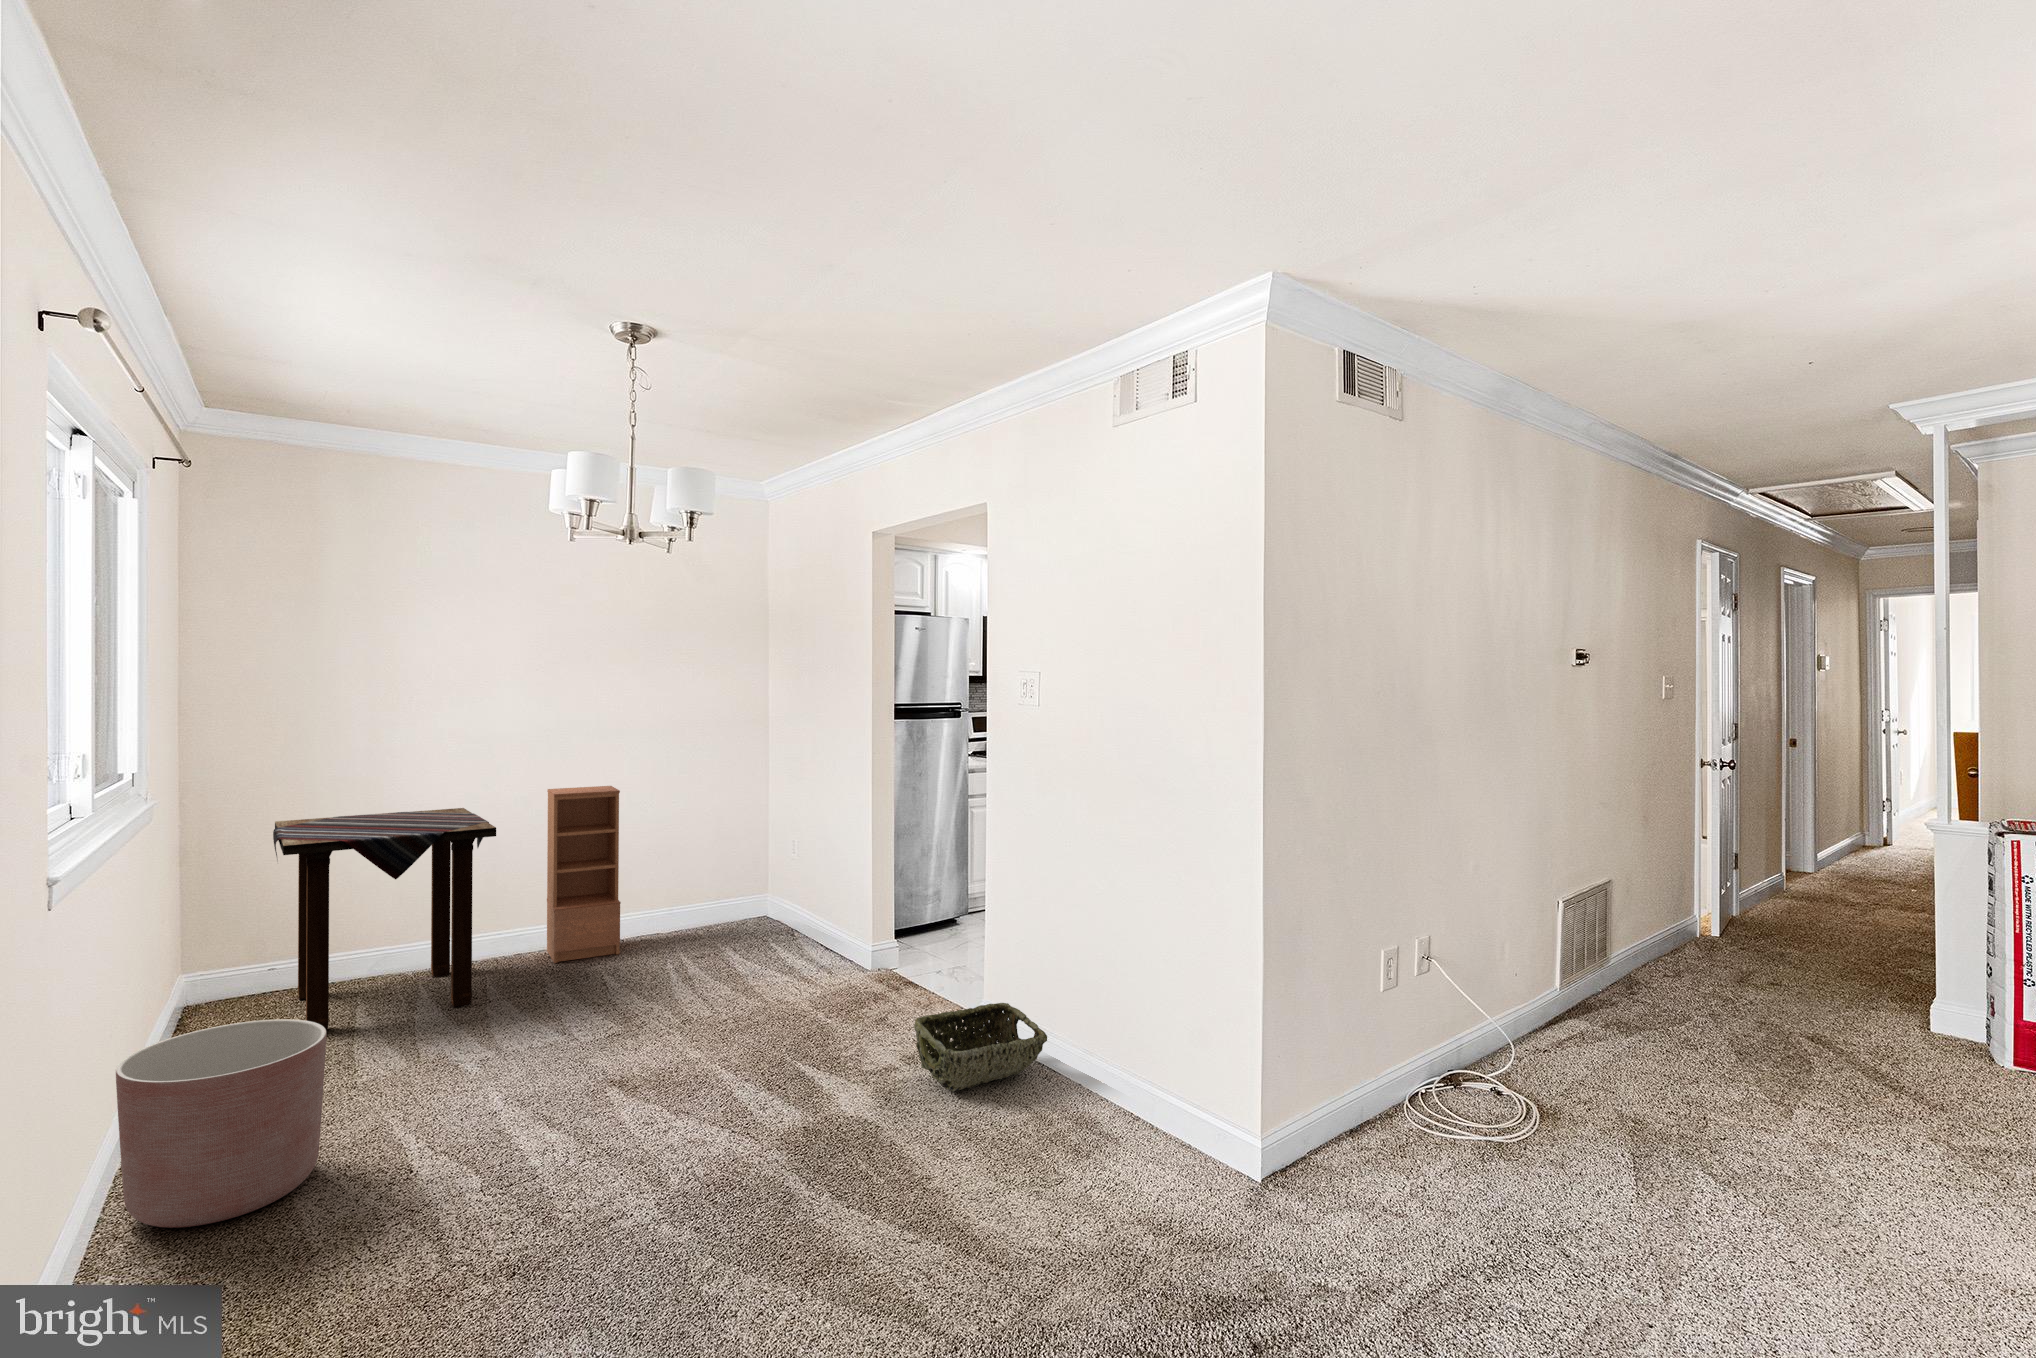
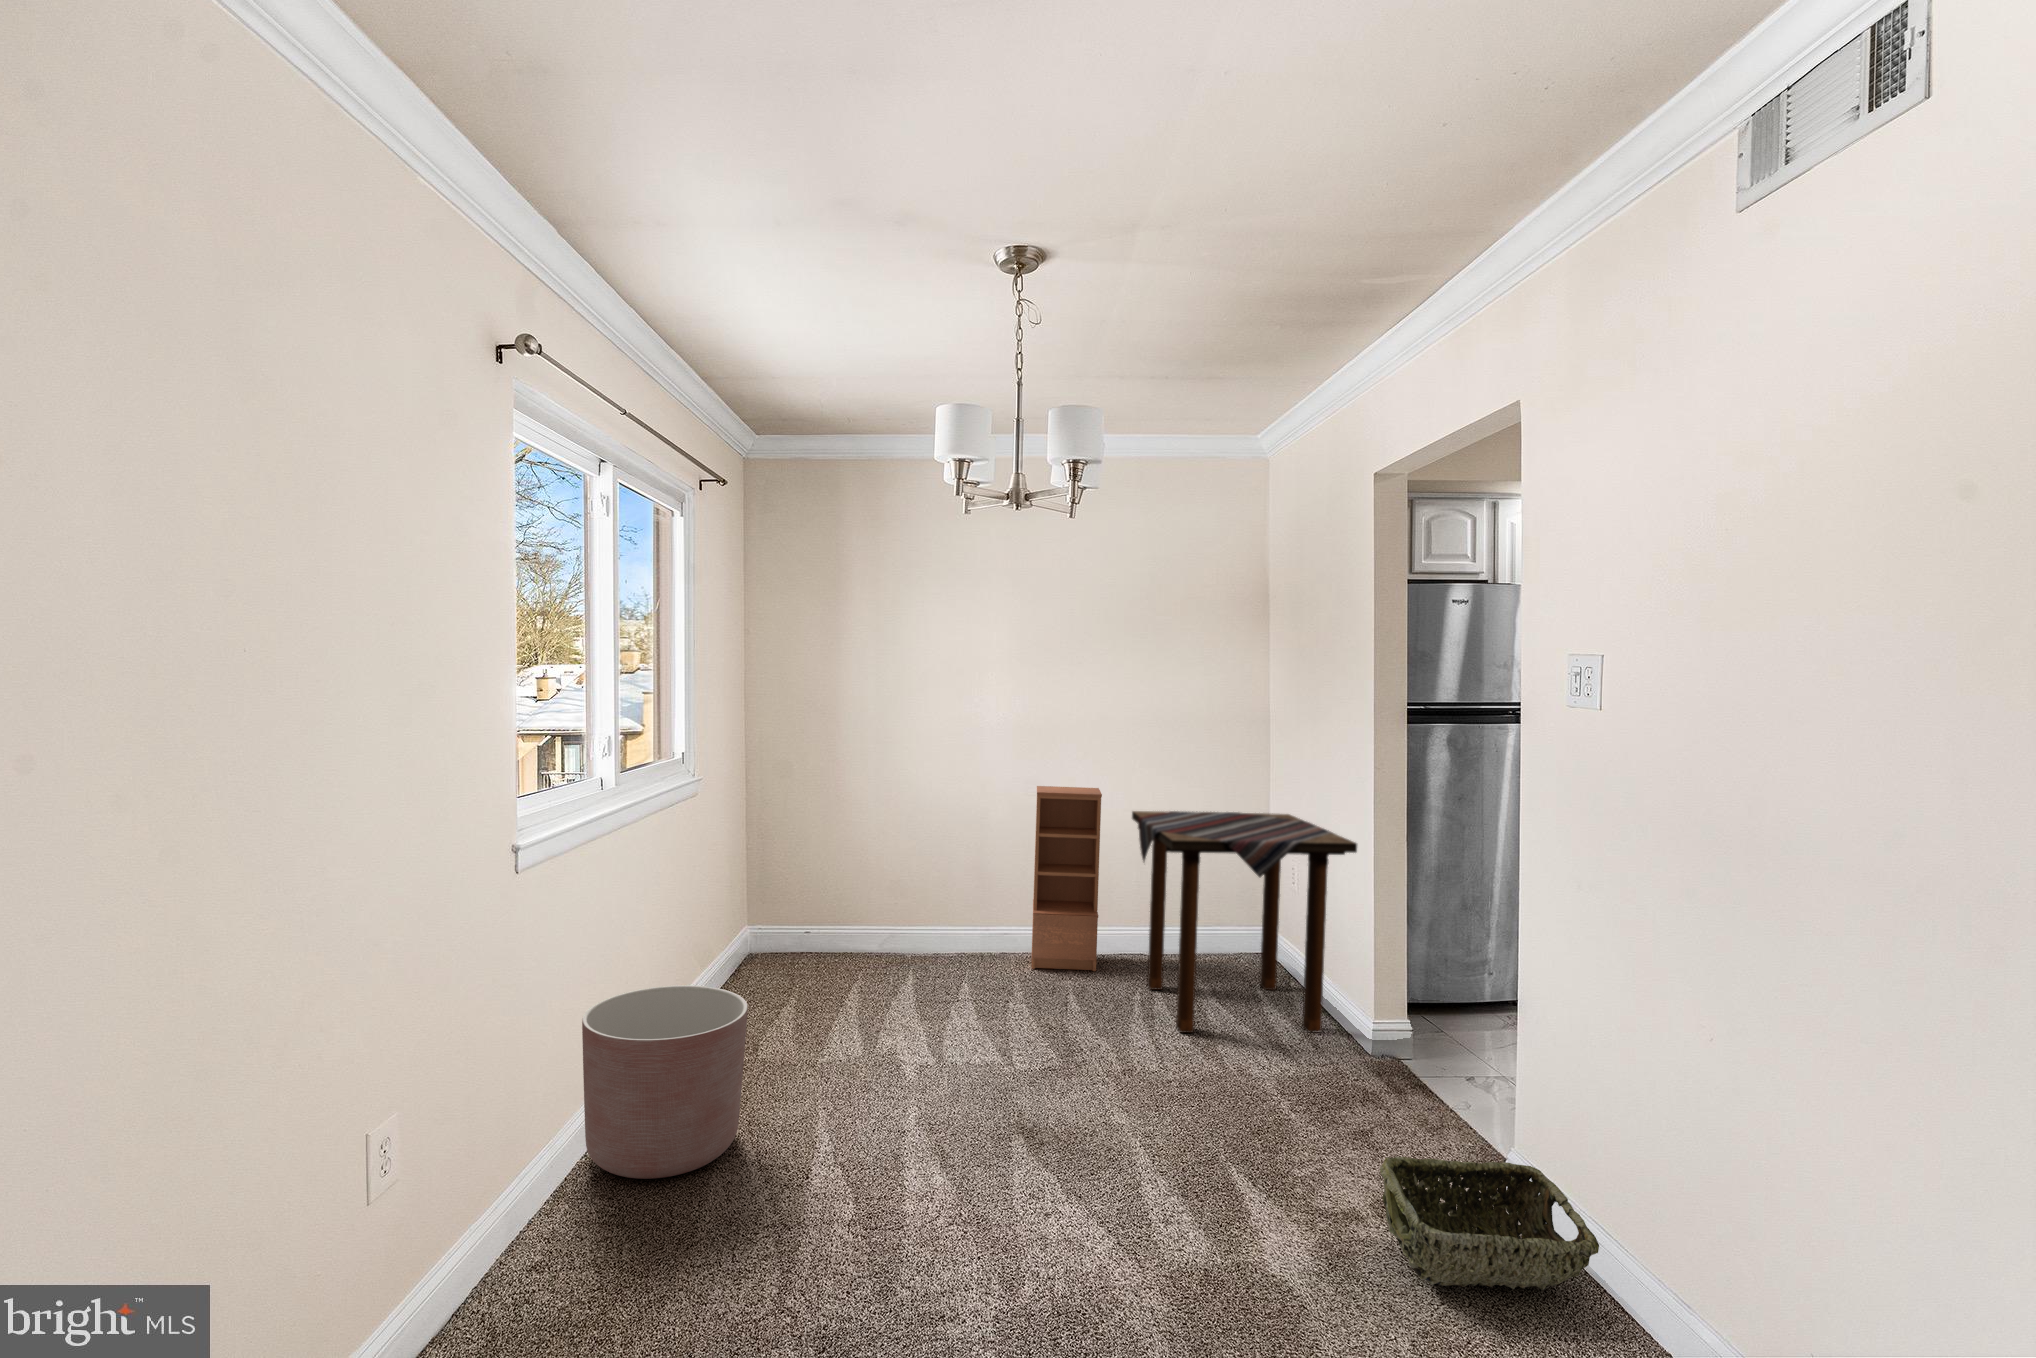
side table: present [273,808,496,1031] -> present [1132,811,1357,1033]

